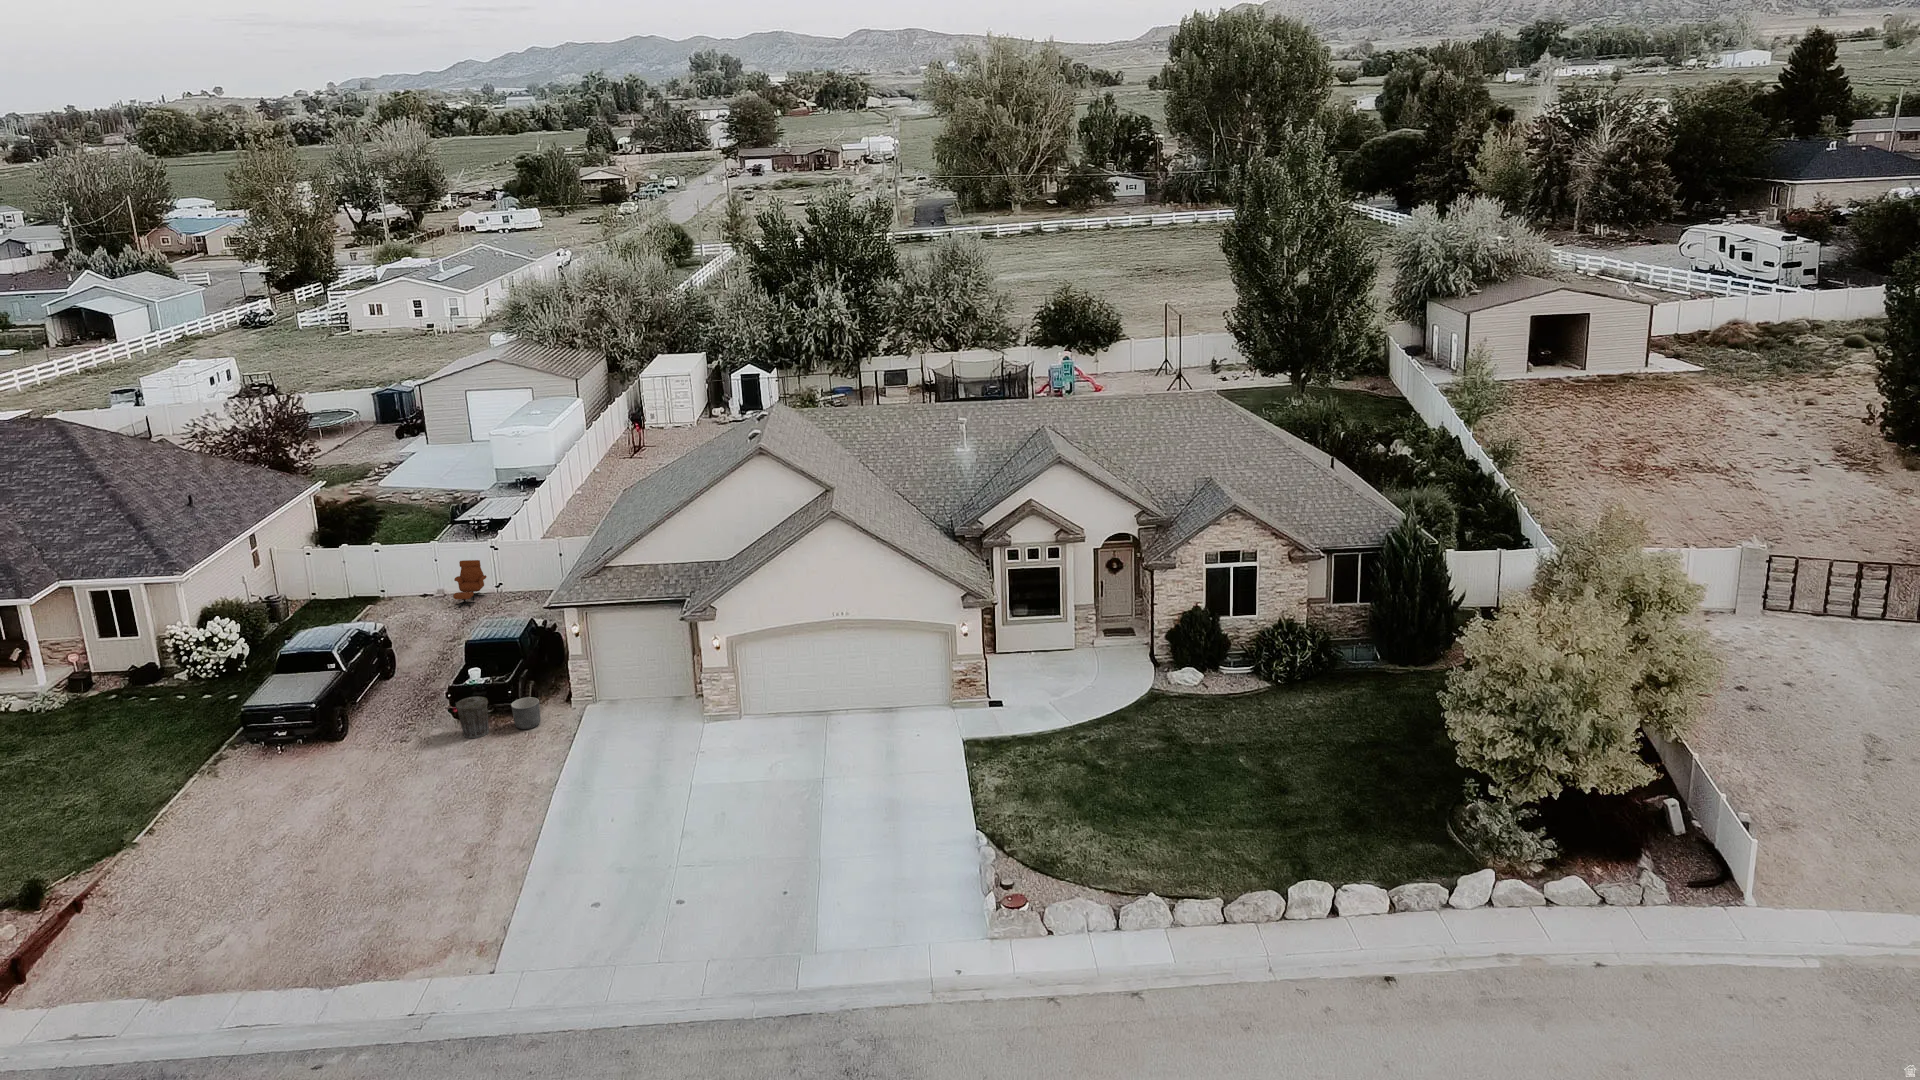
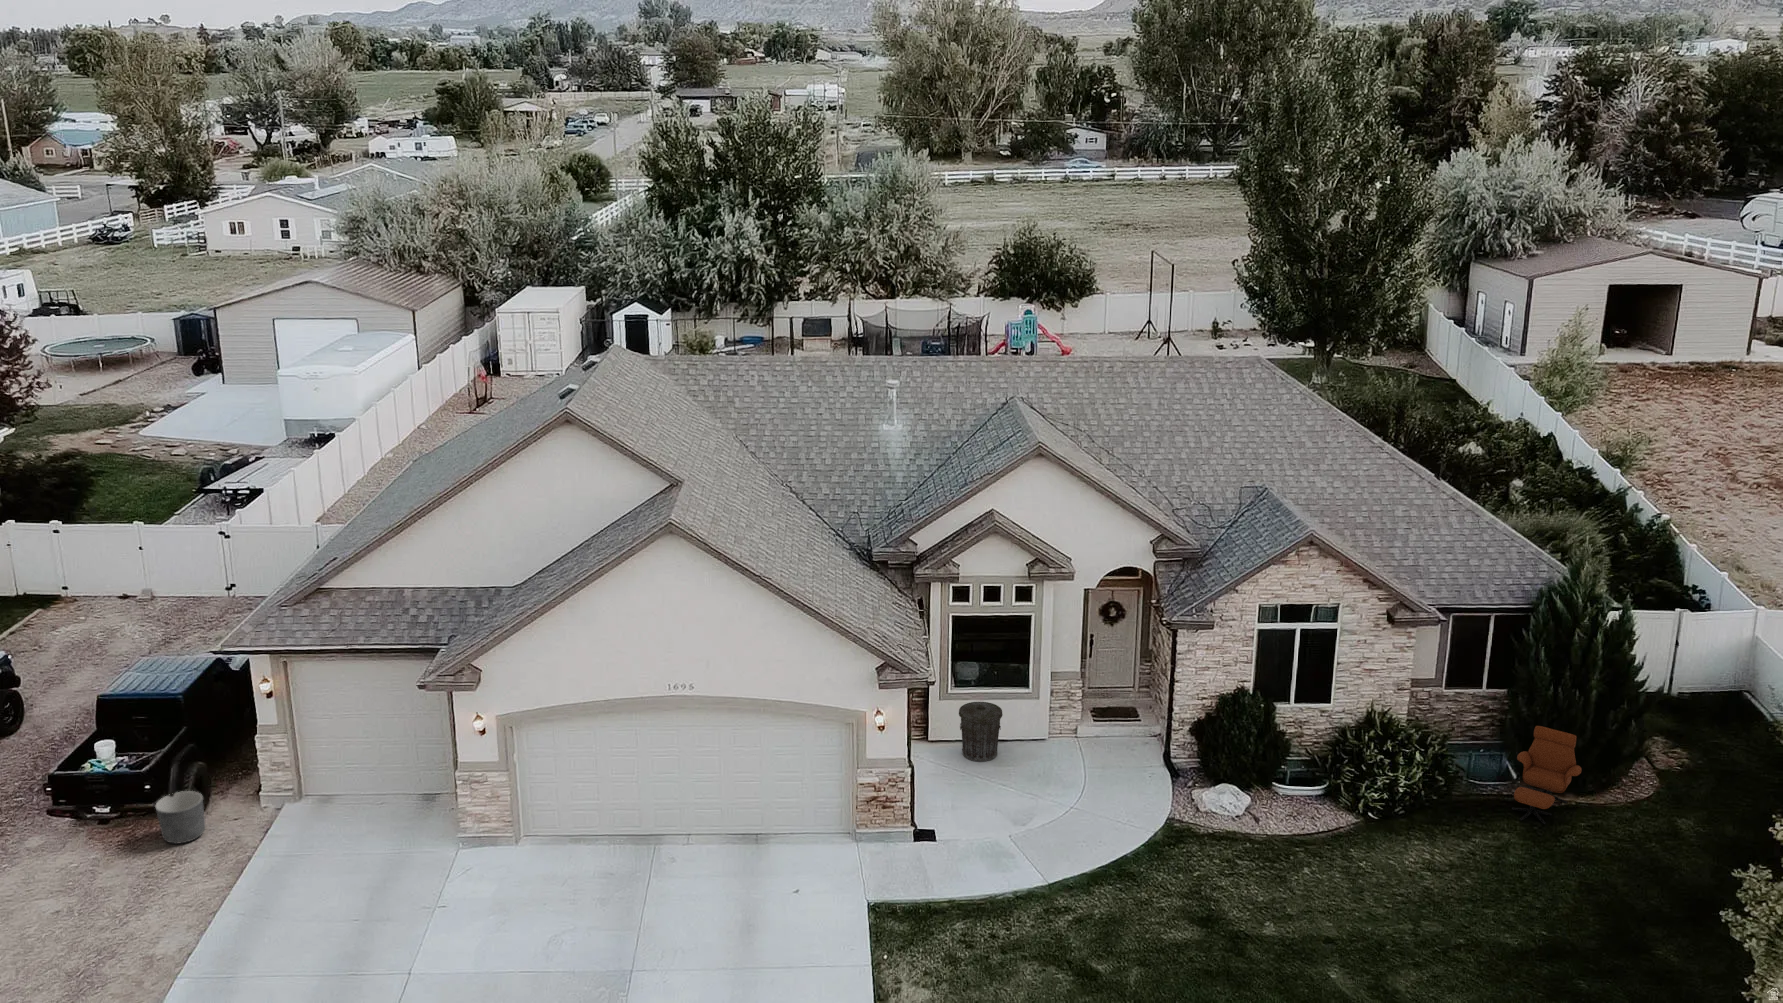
lounge chair: present [453,560,487,608] -> present [1512,726,1582,824]
trash can: present [456,696,489,739] -> present [959,702,1003,762]

